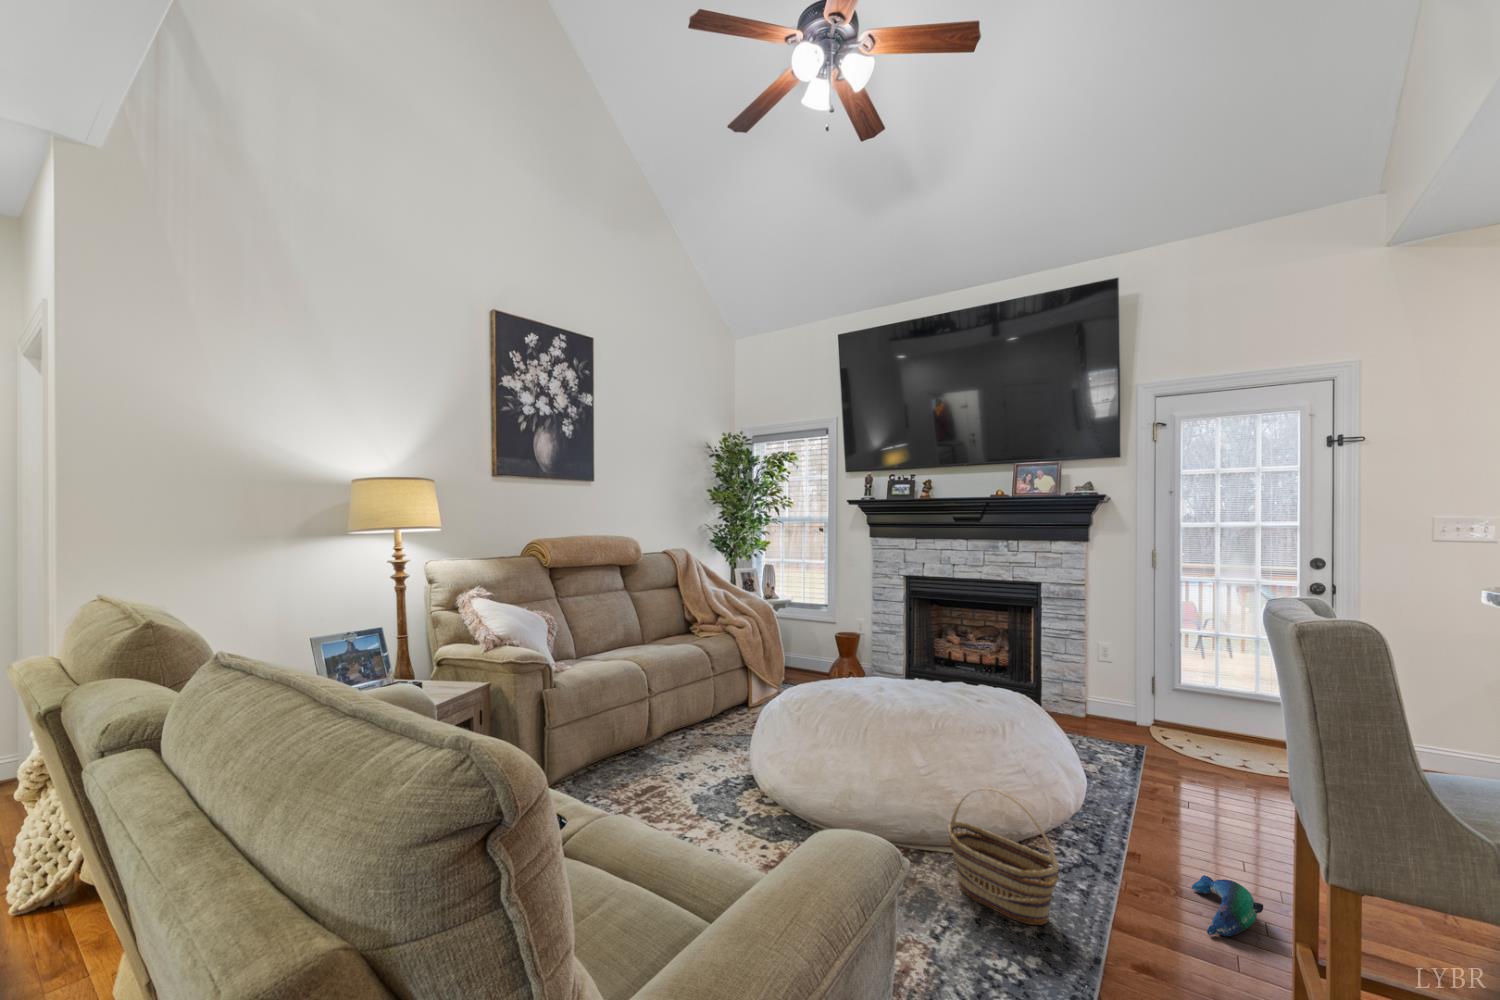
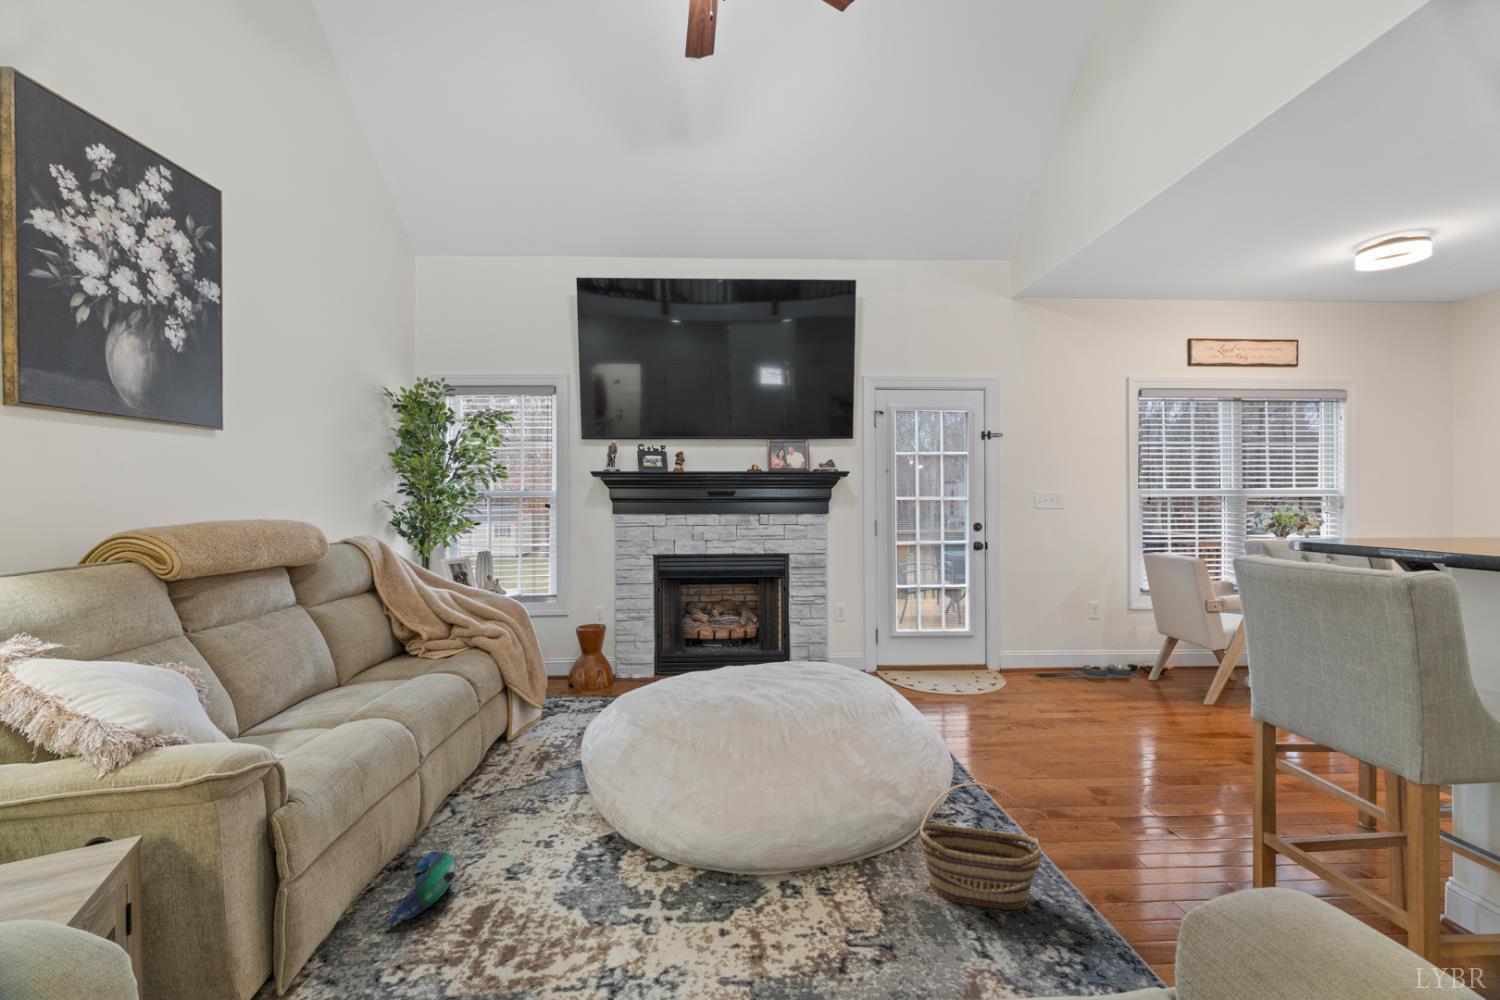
plush toy: present [1192,875,1263,936] -> present [387,851,456,926]

